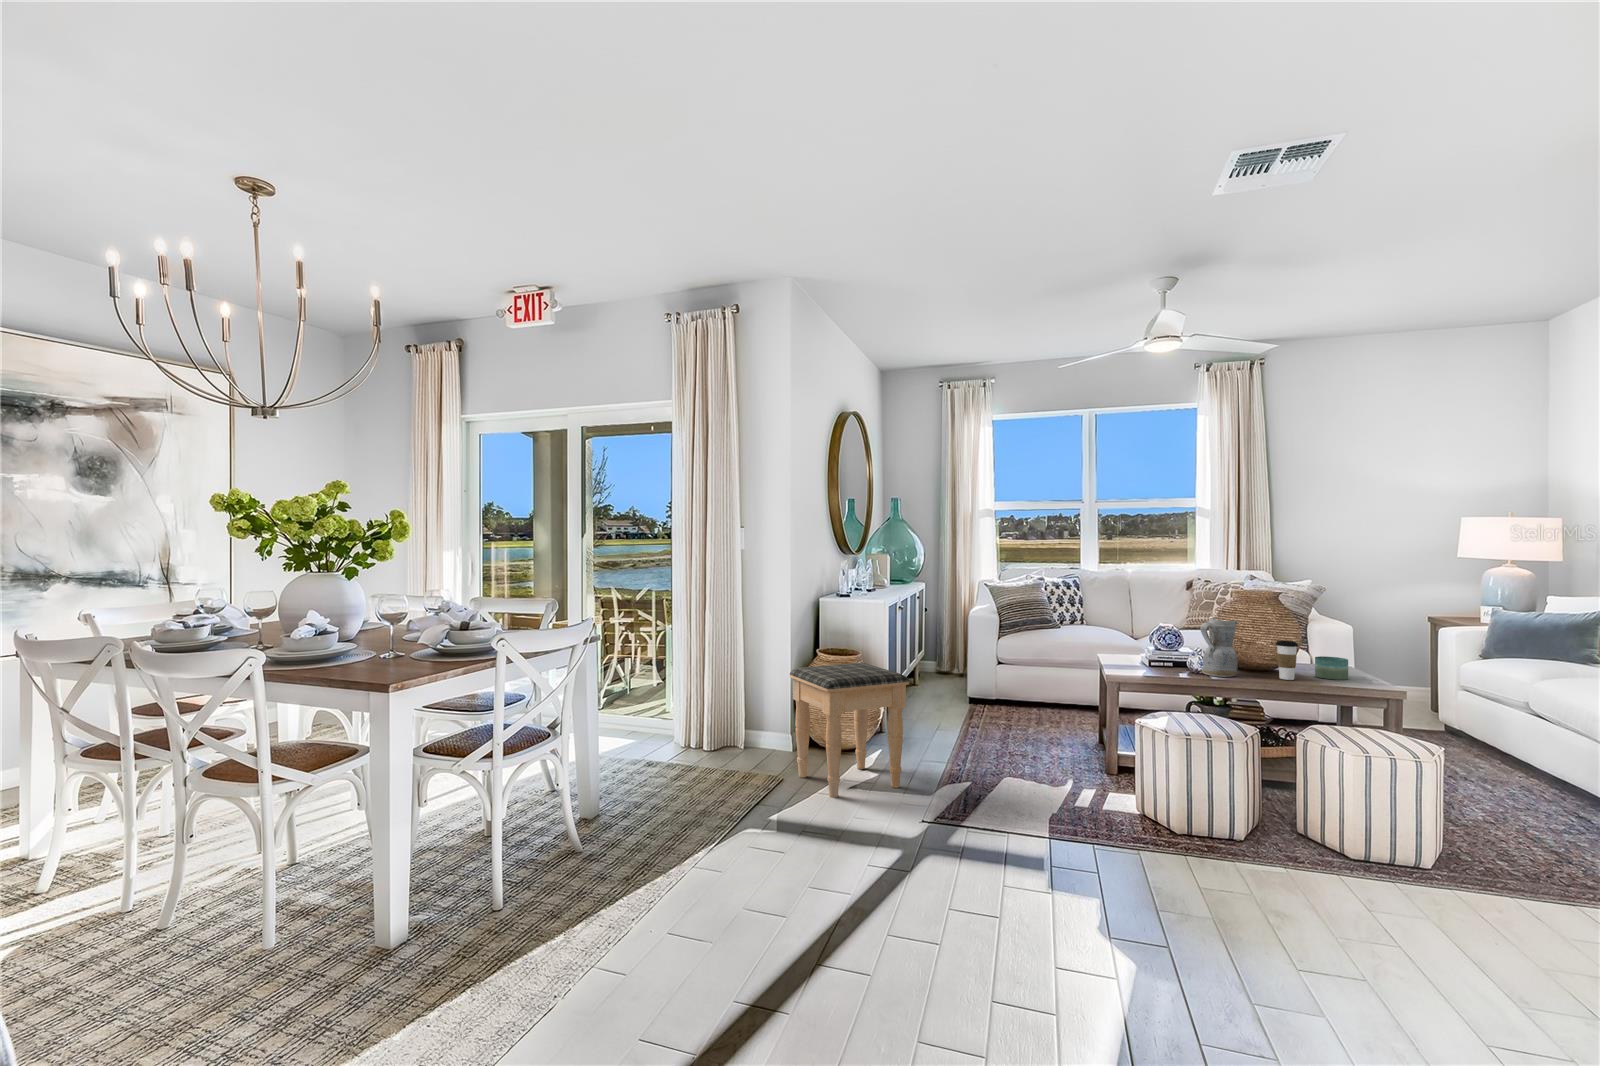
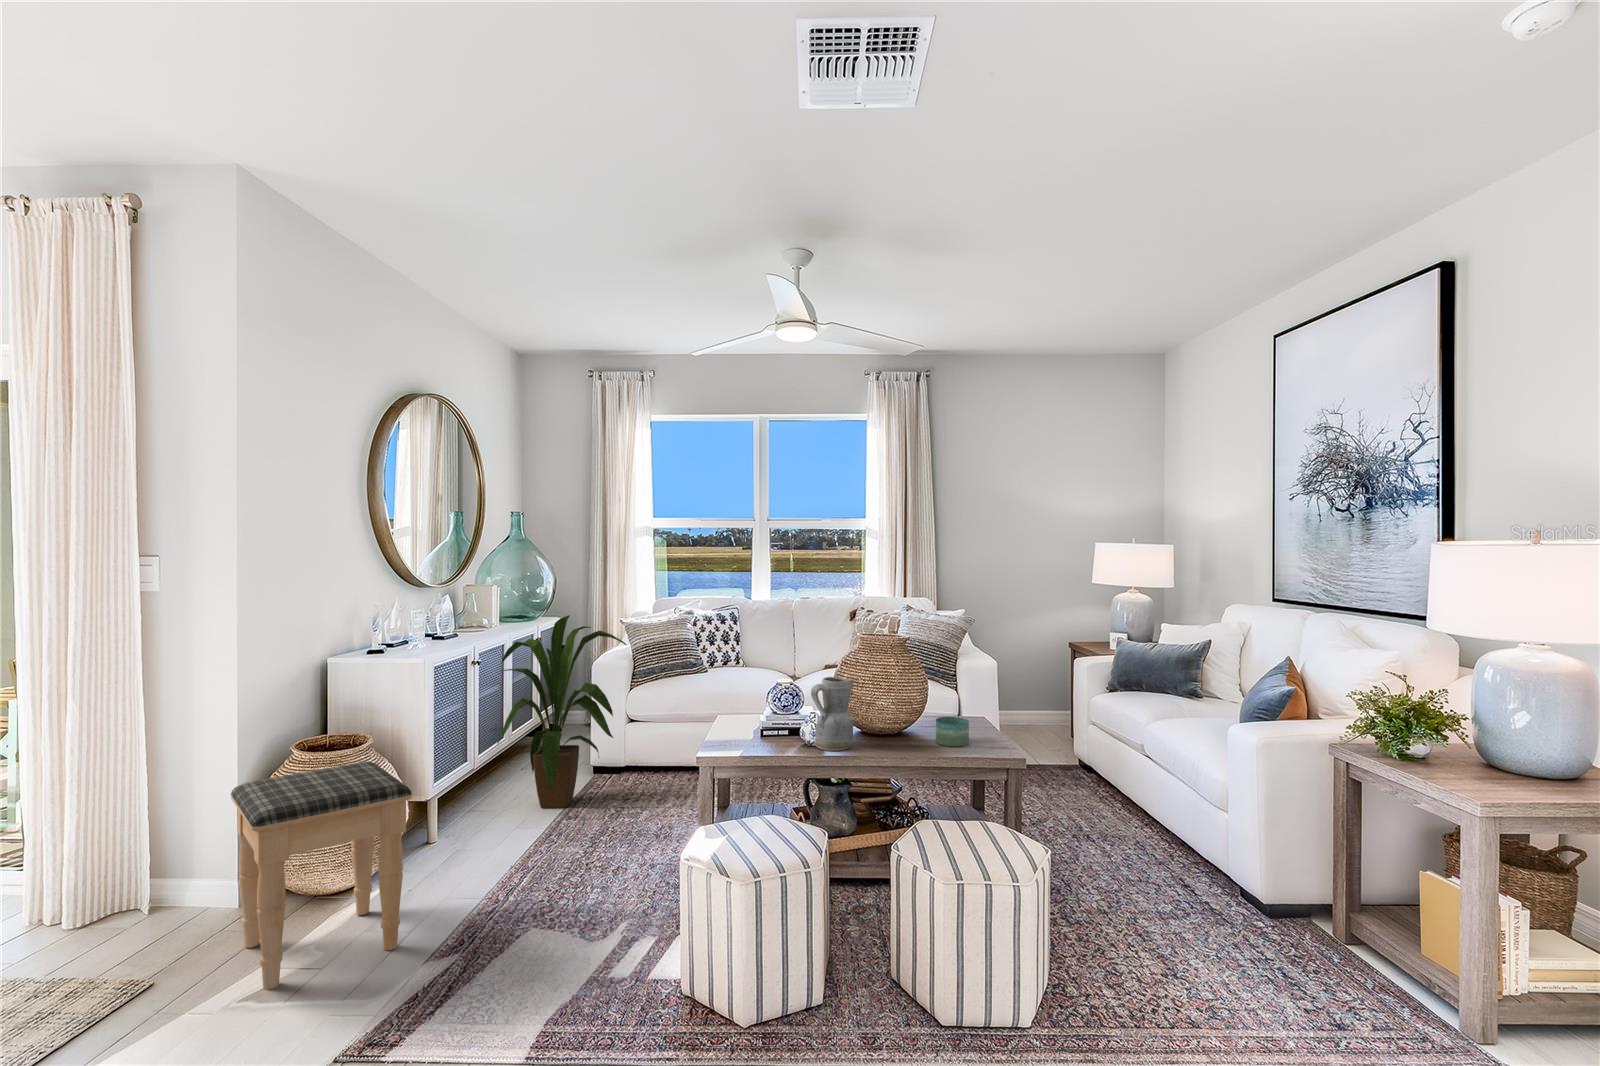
house plant: none [905,571,1010,725] -> present [497,615,626,808]
coffee cup: present [1276,641,1298,680] -> none [892,703,915,751]

